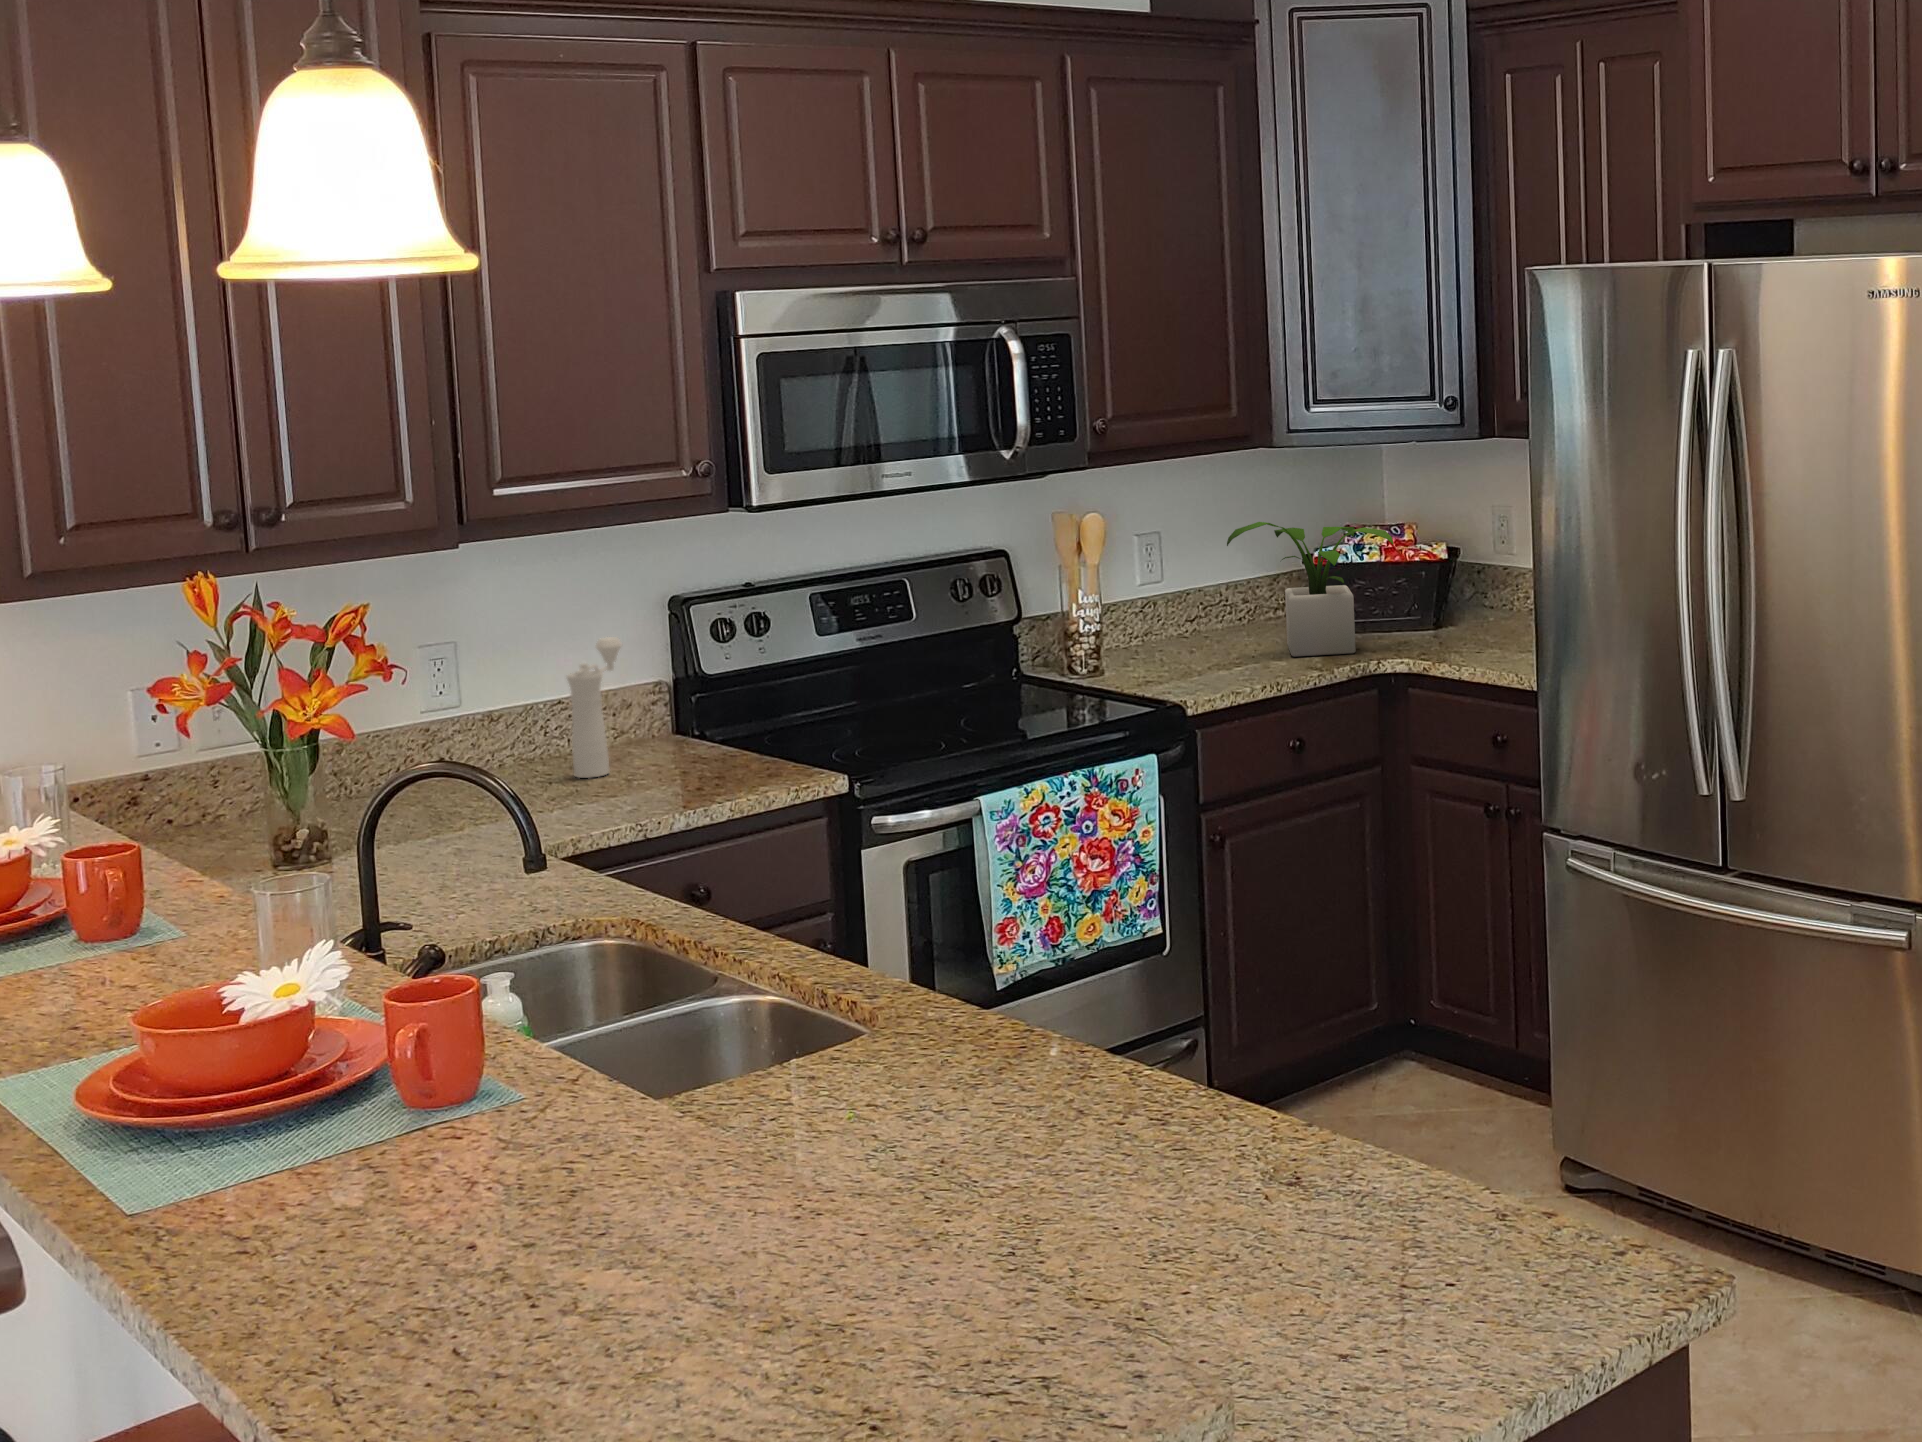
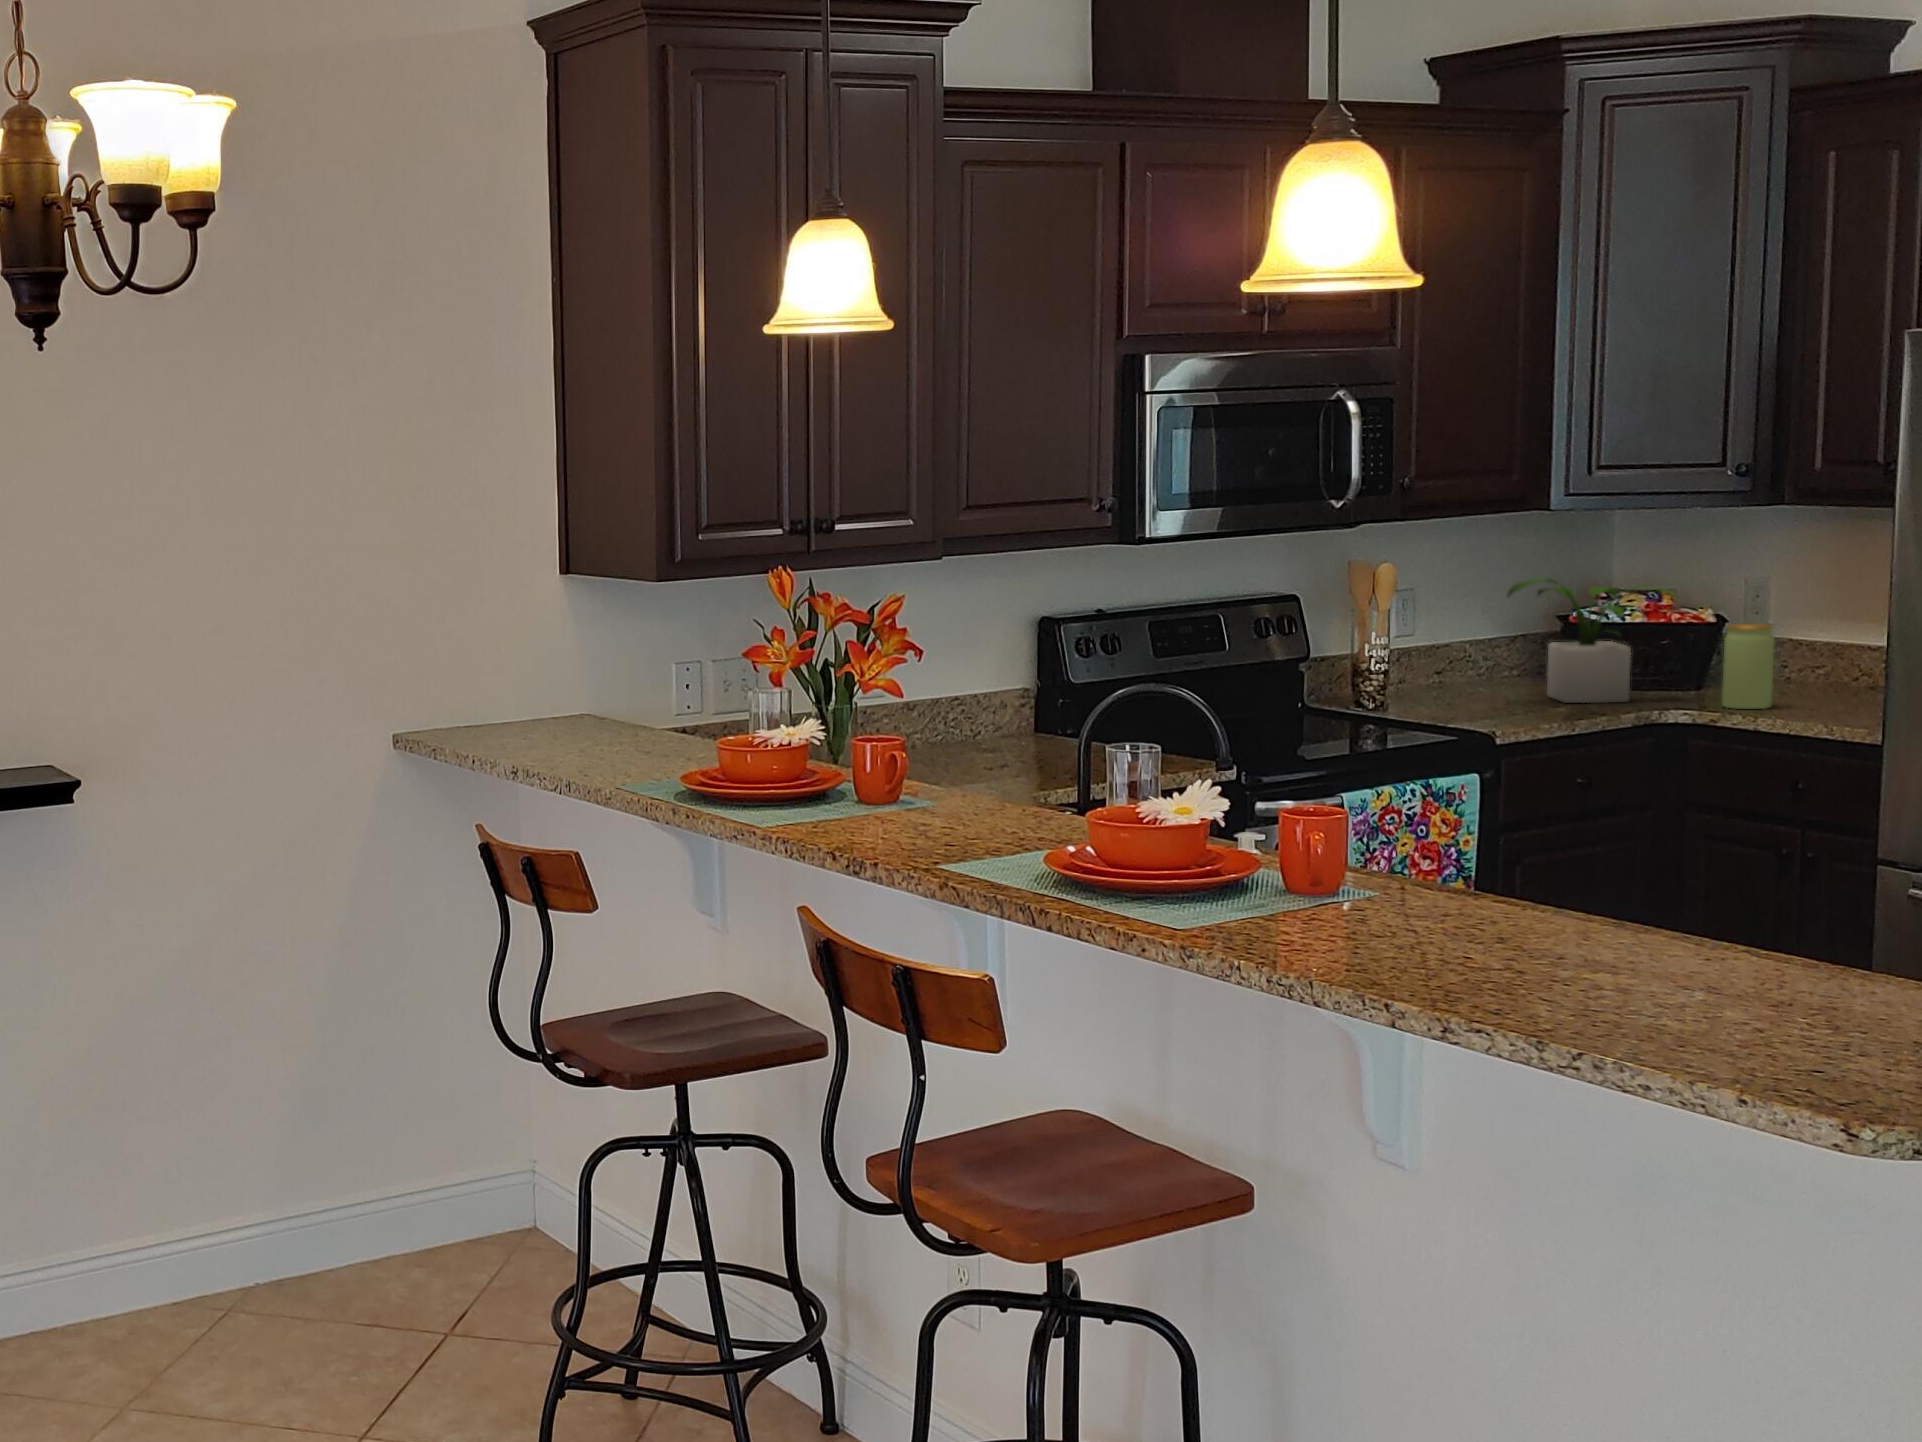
jar: none [1431,569,1478,661] -> present [1722,624,1774,709]
pepper mill: present [567,637,622,778] -> none [989,647,1022,759]

